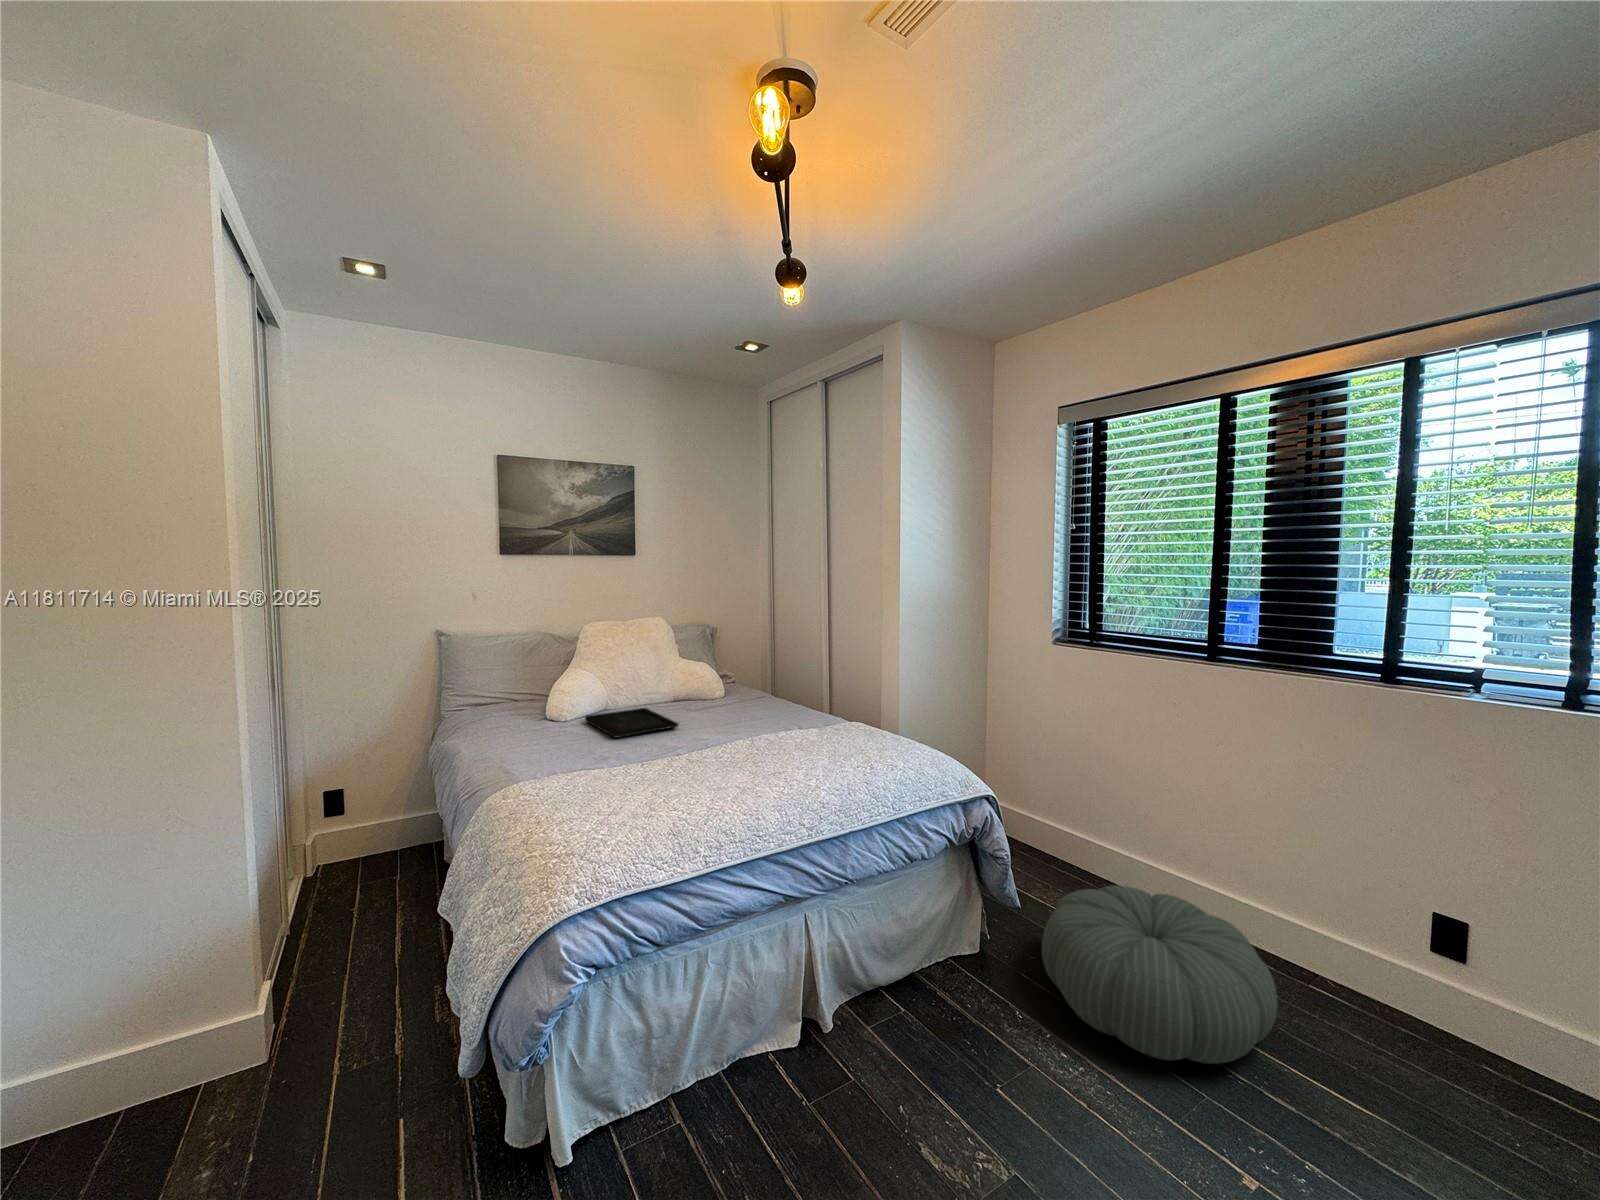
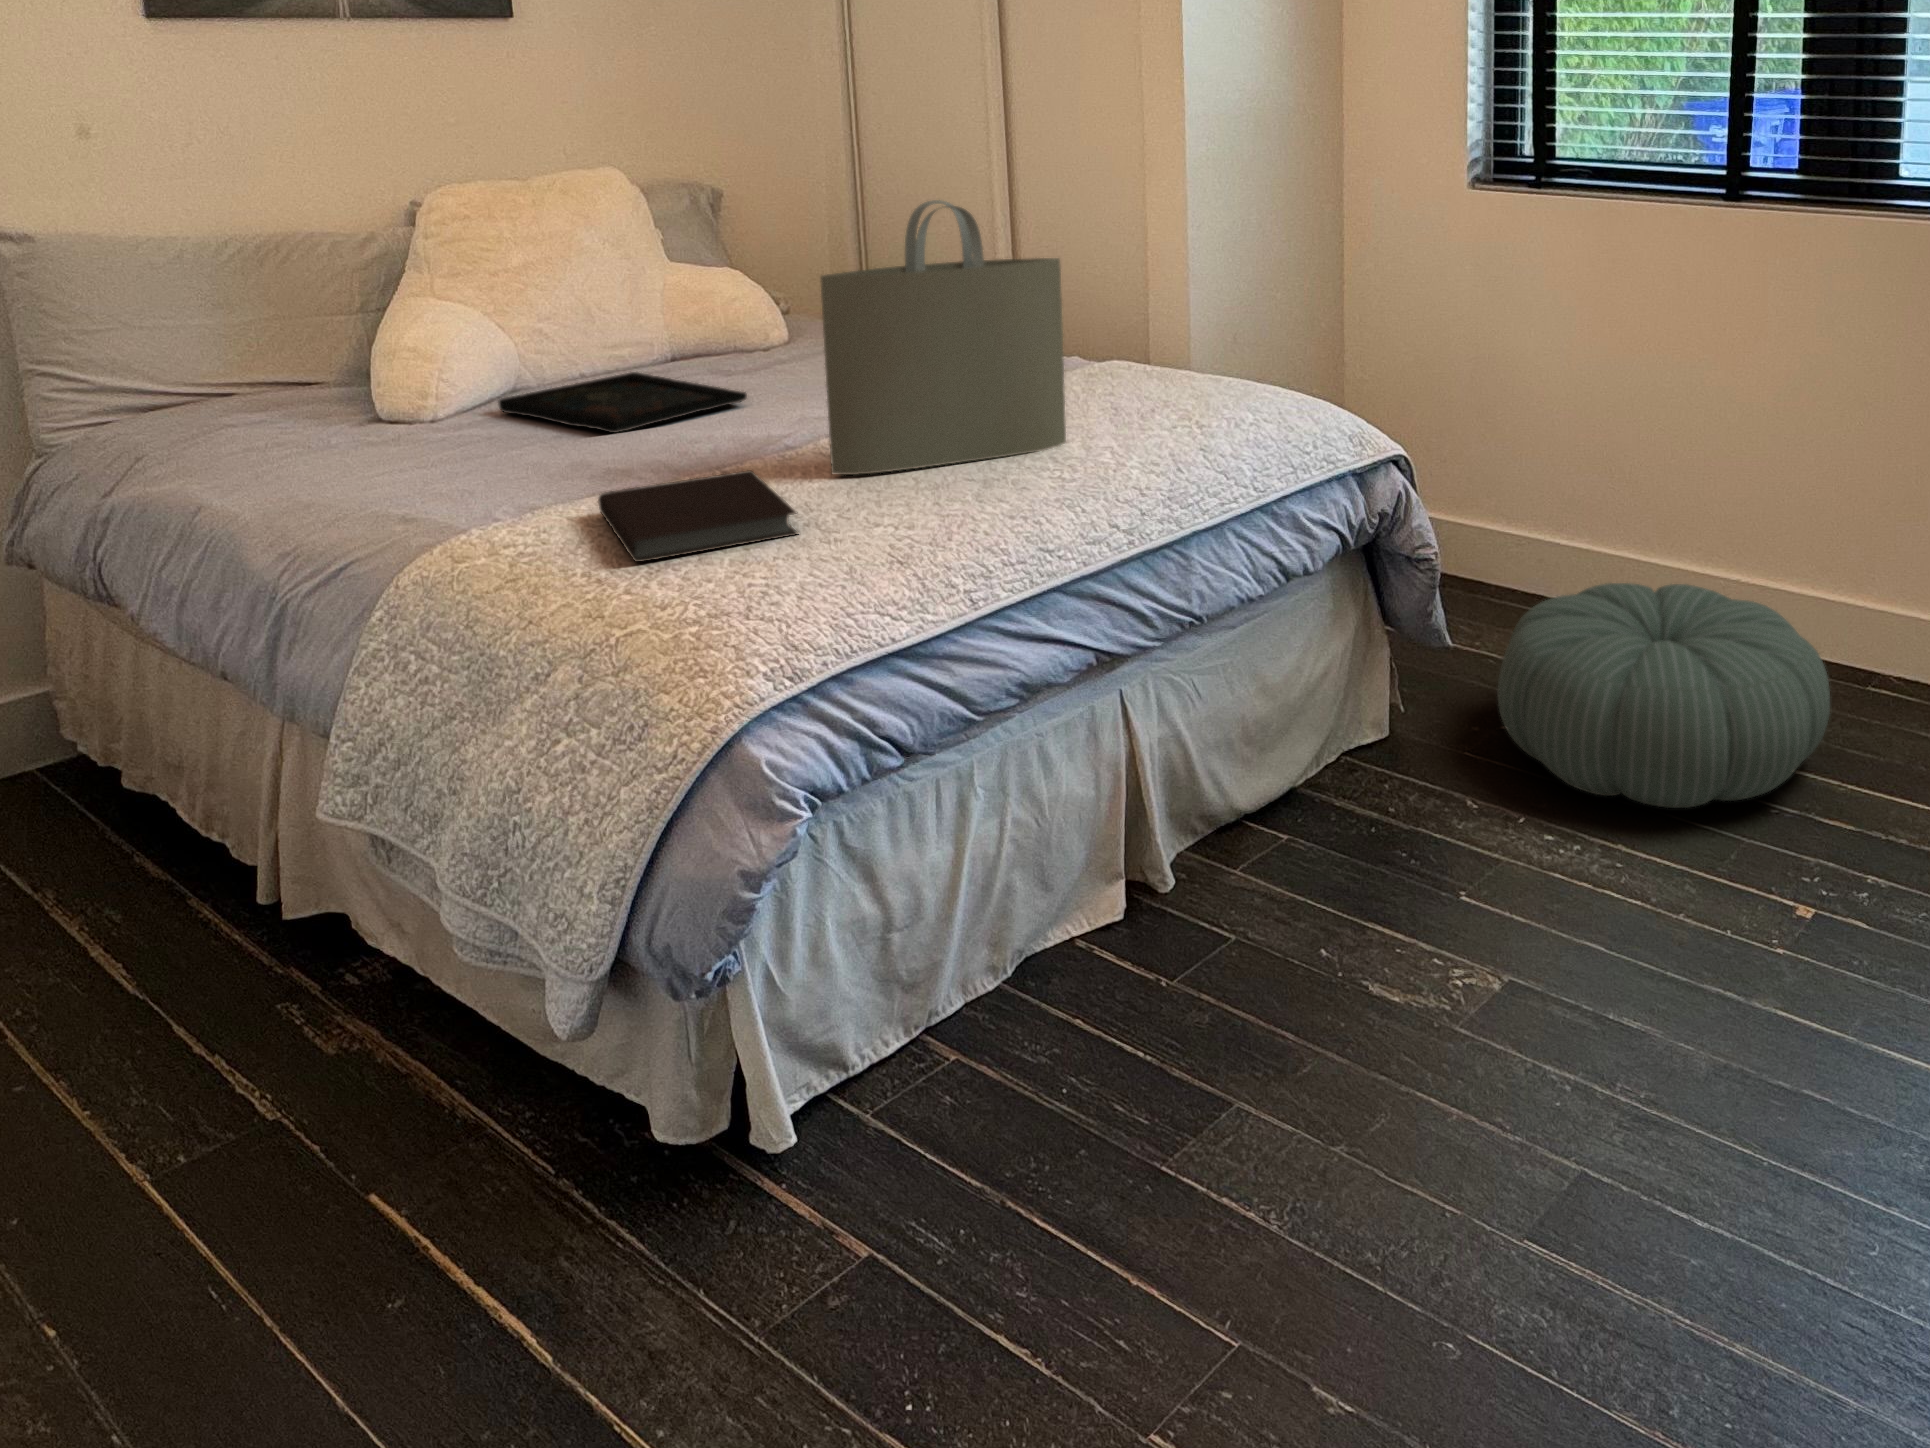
tote bag: none [677,642,796,777] -> present [821,200,1066,475]
notebook: none [555,768,640,815] -> present [598,470,798,562]

